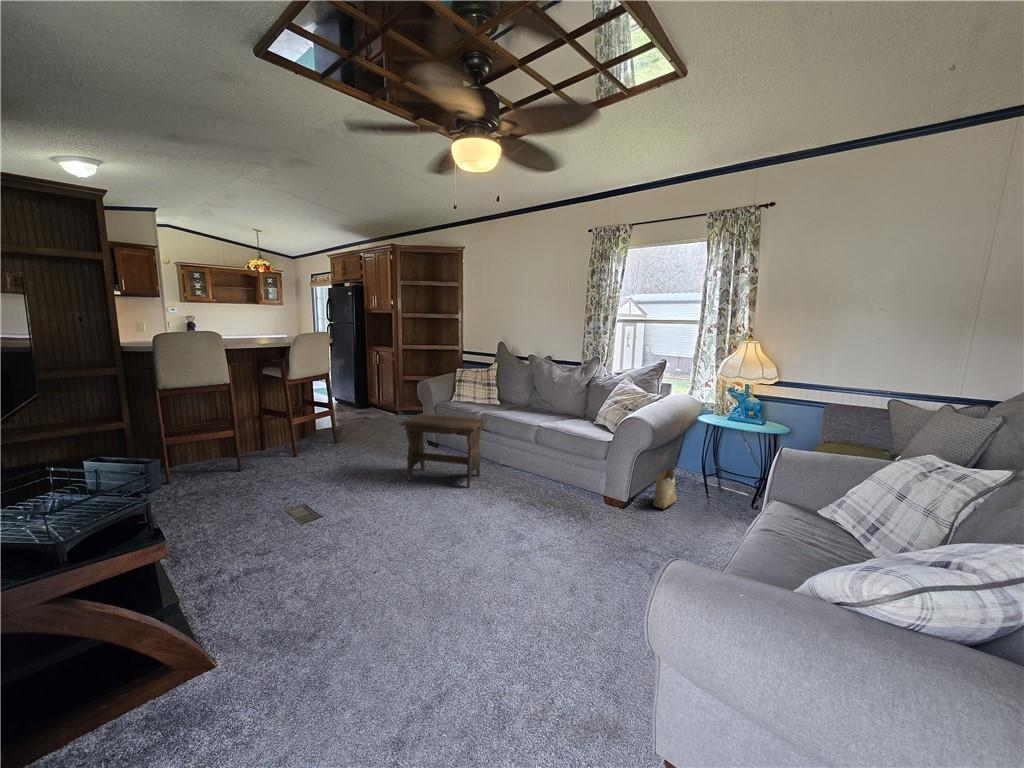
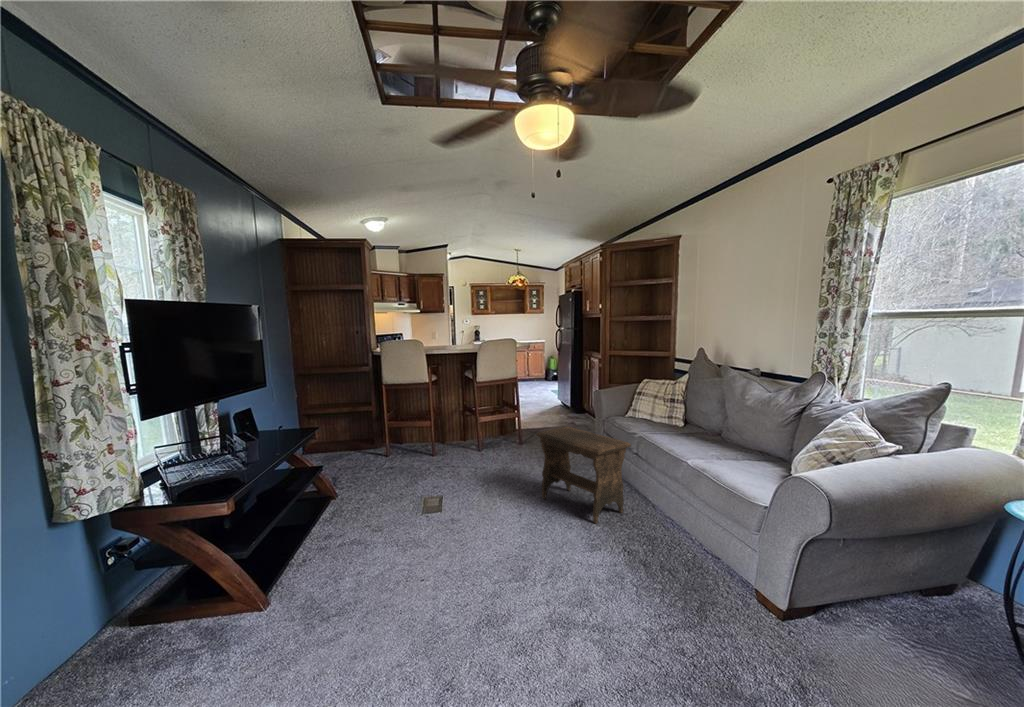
woven basket: present [653,470,677,509] -> none [861,552,931,656]

